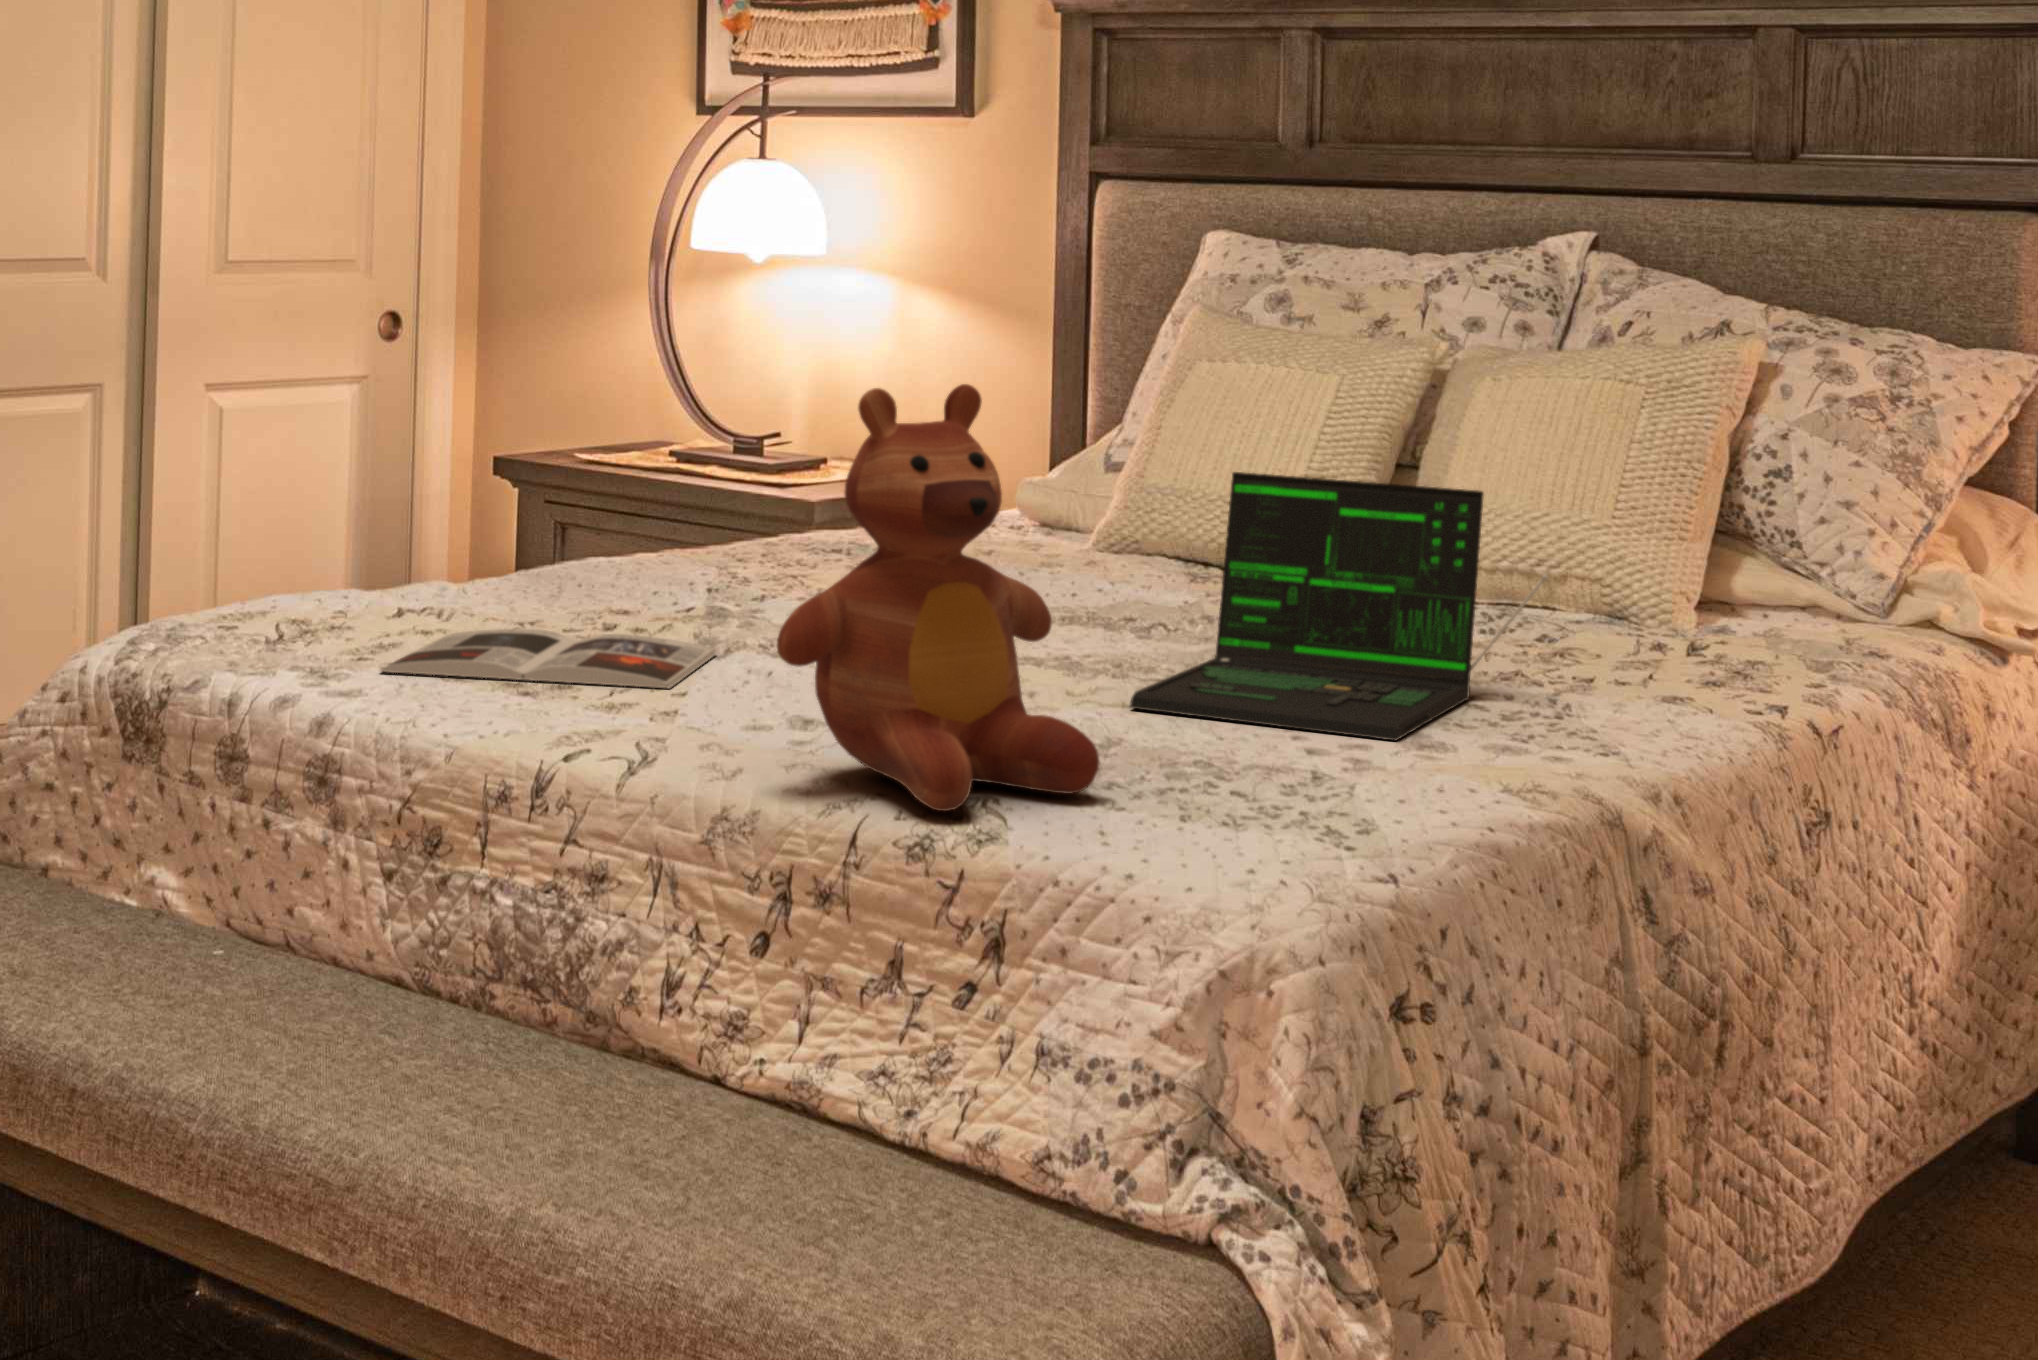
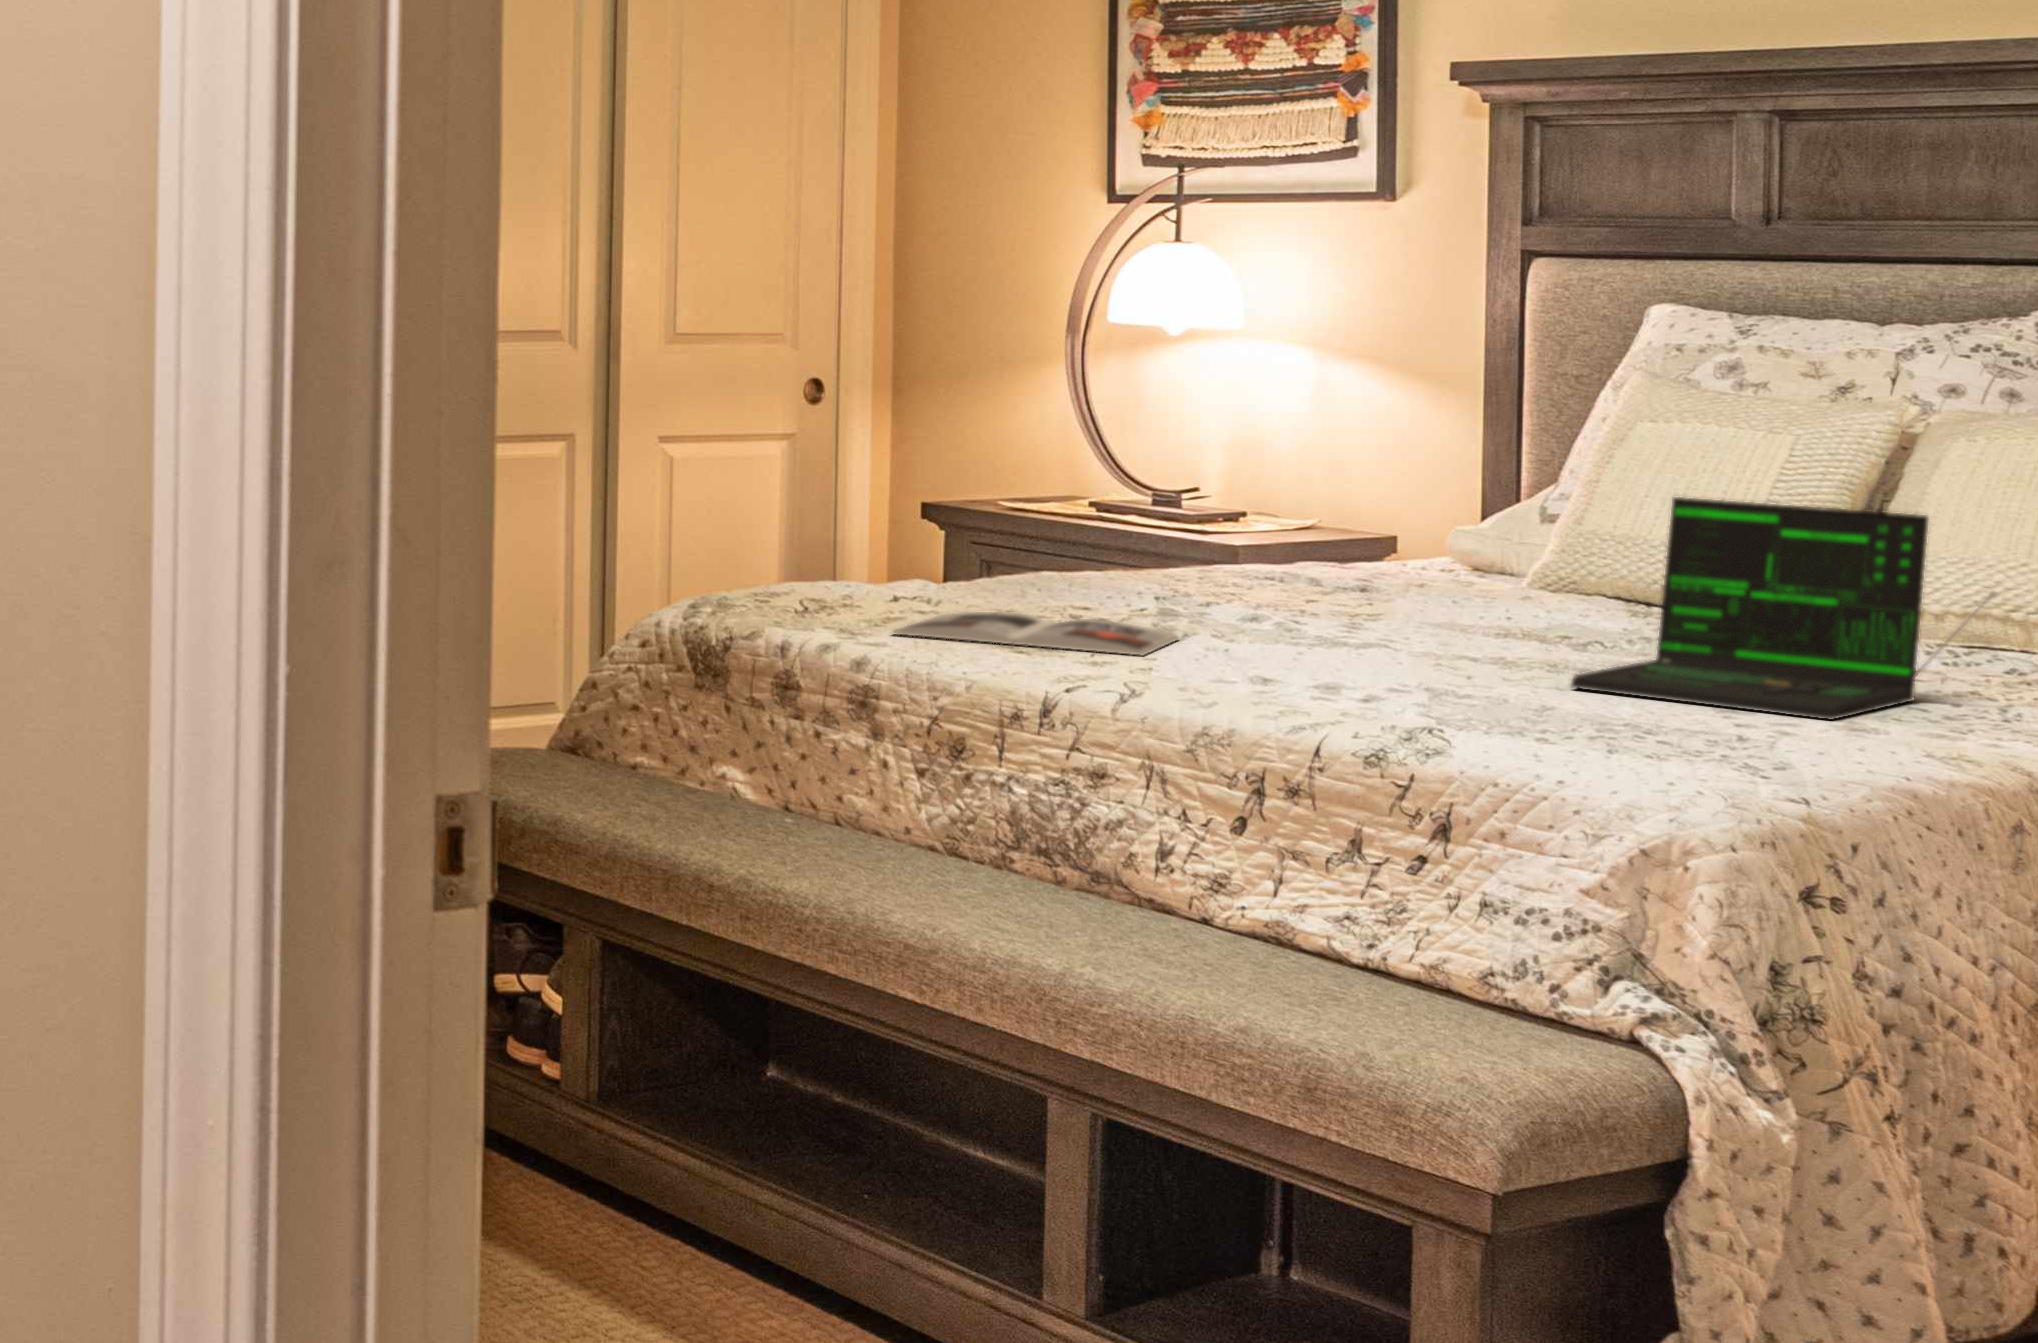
teddy bear: present [777,384,1100,811] -> none [1250,395,1540,730]

